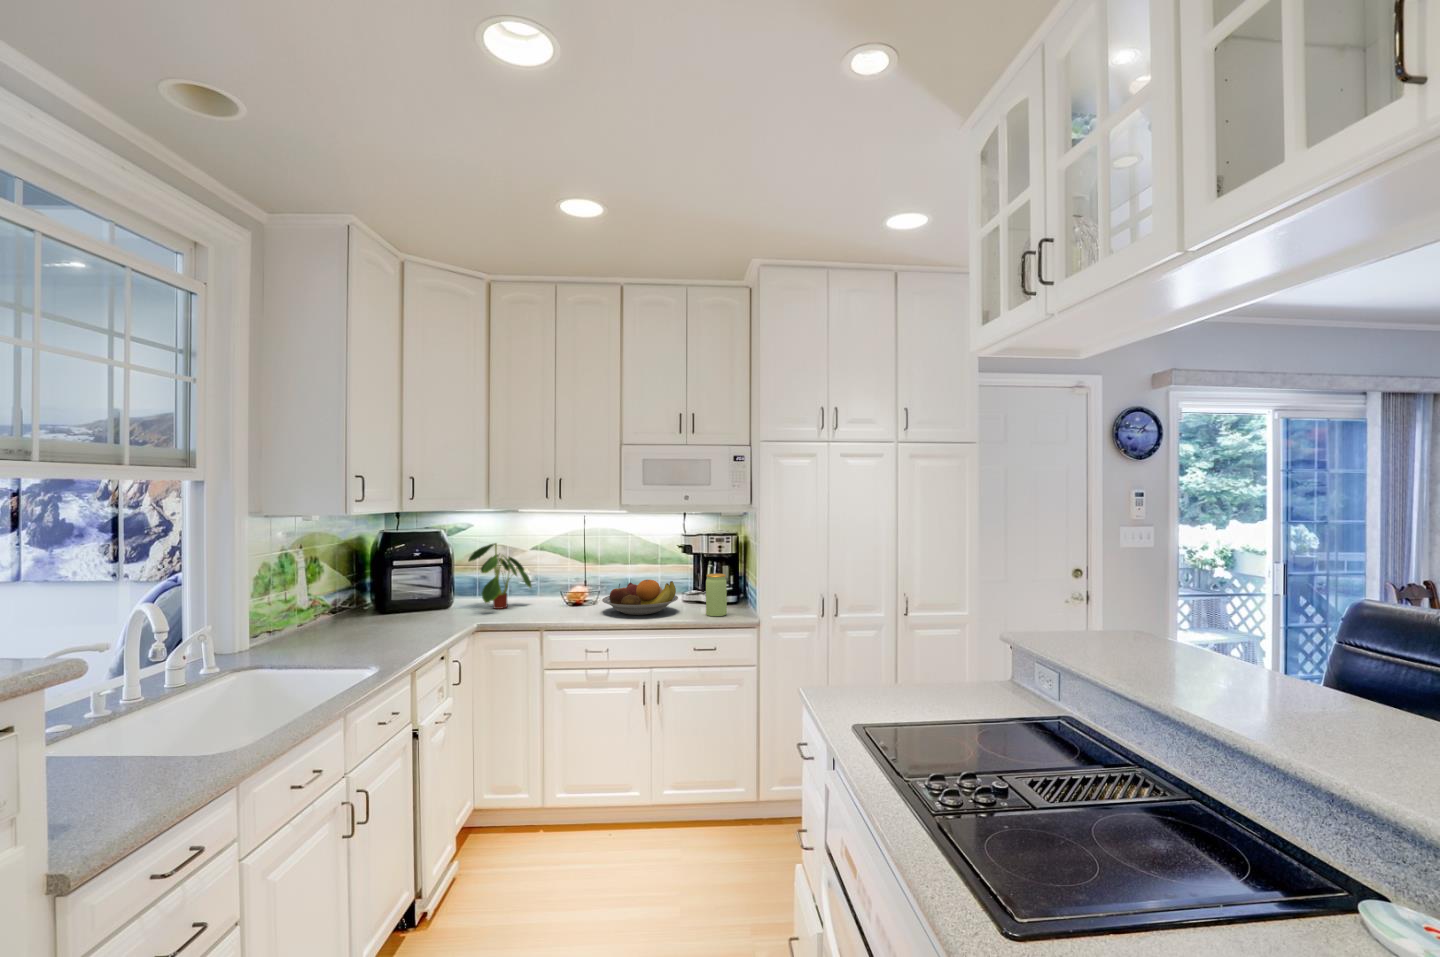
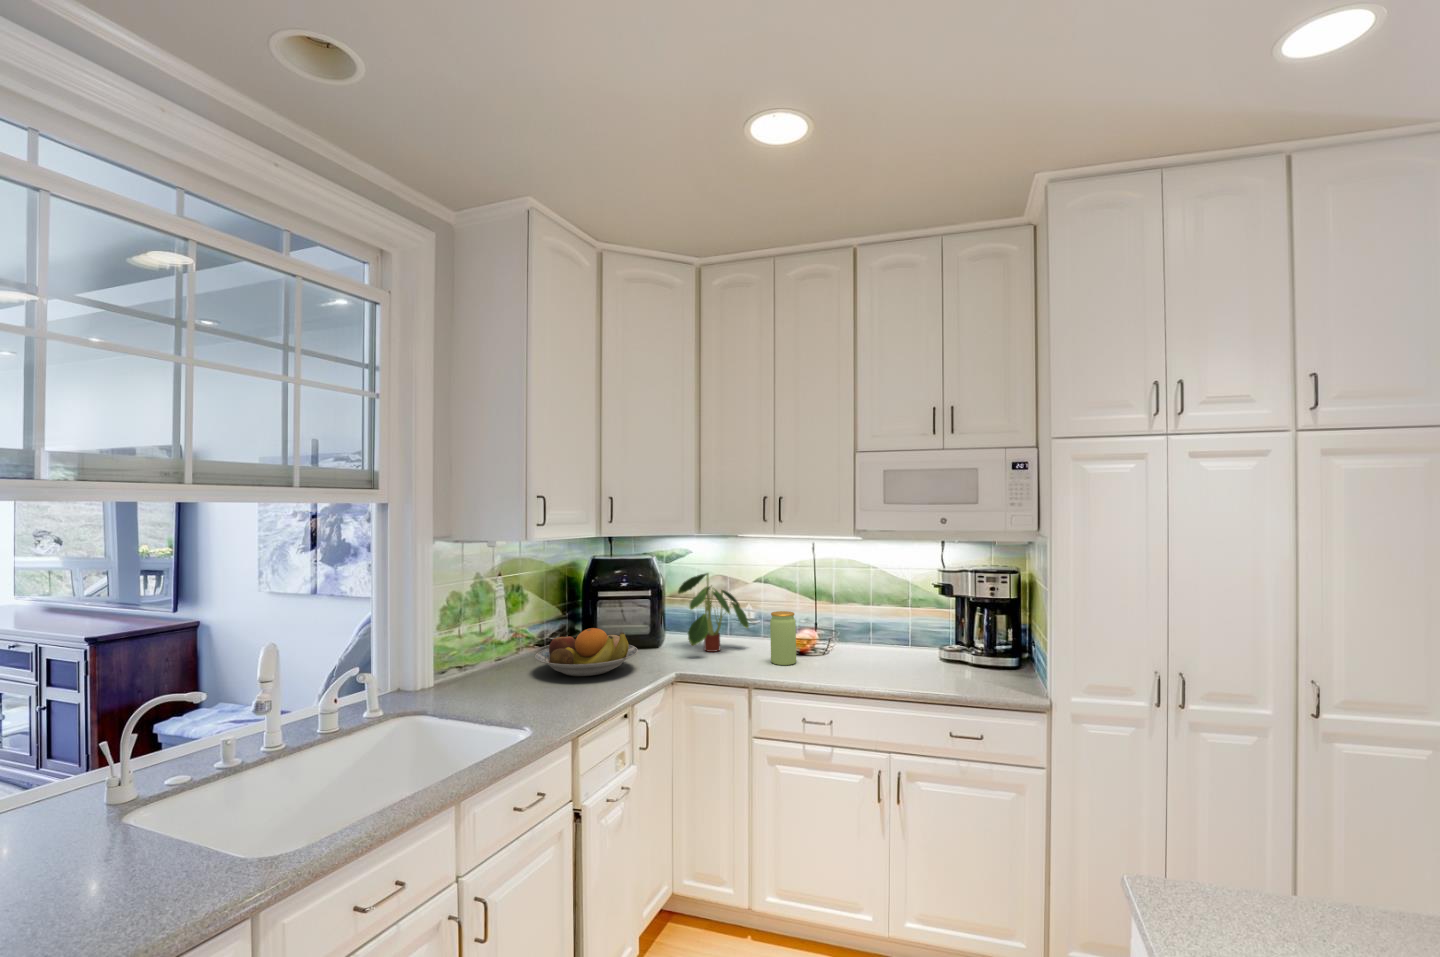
jar: present [706,574,727,616] -> present [770,611,796,665]
fruit bowl: present [602,580,678,615] -> present [535,628,638,676]

